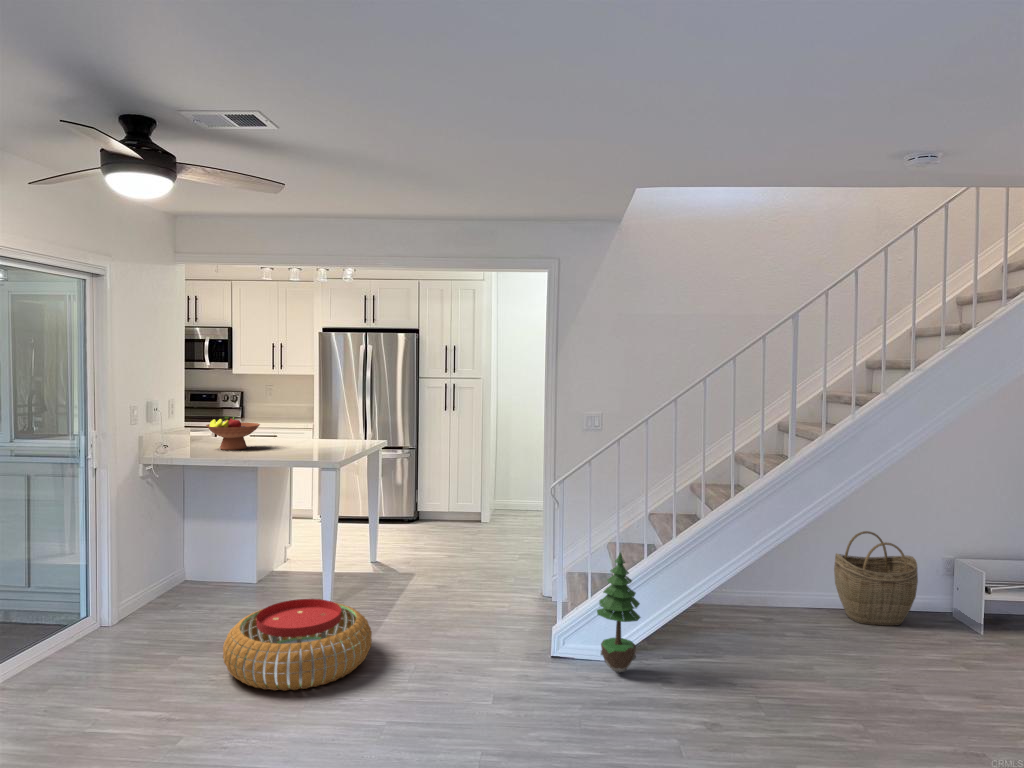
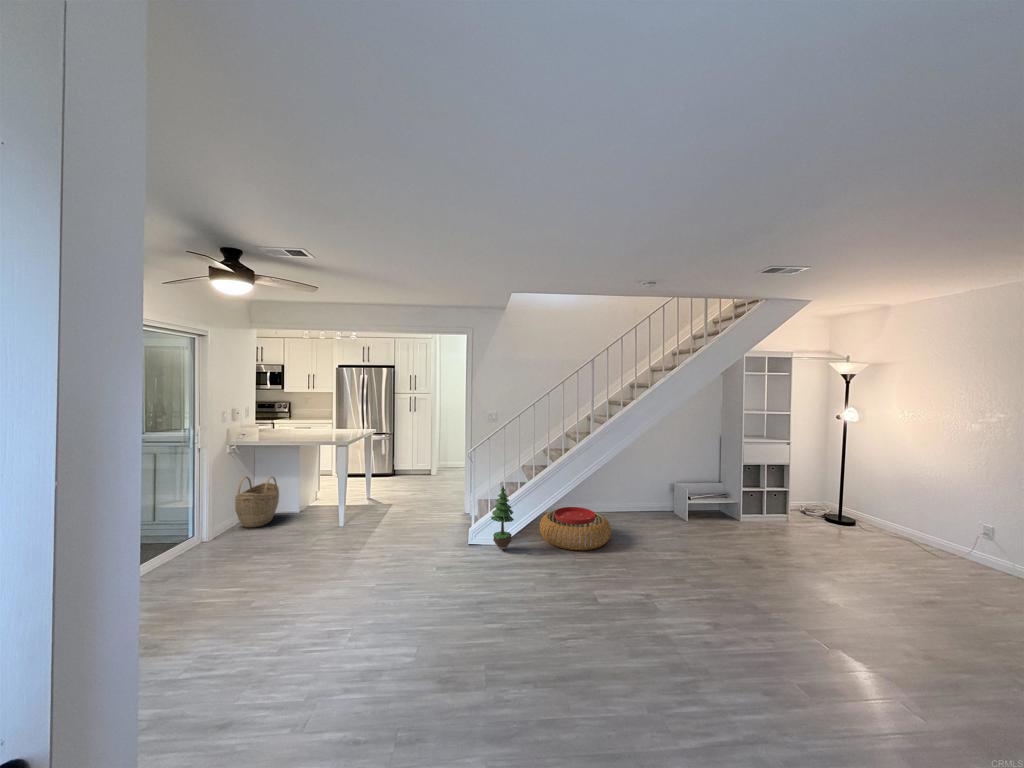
fruit bowl: present [206,416,260,450] -> none [268,417,301,437]
woven basket: present [834,531,918,626] -> present [235,476,279,528]
pouf: present [223,599,372,691] -> present [540,507,611,550]

